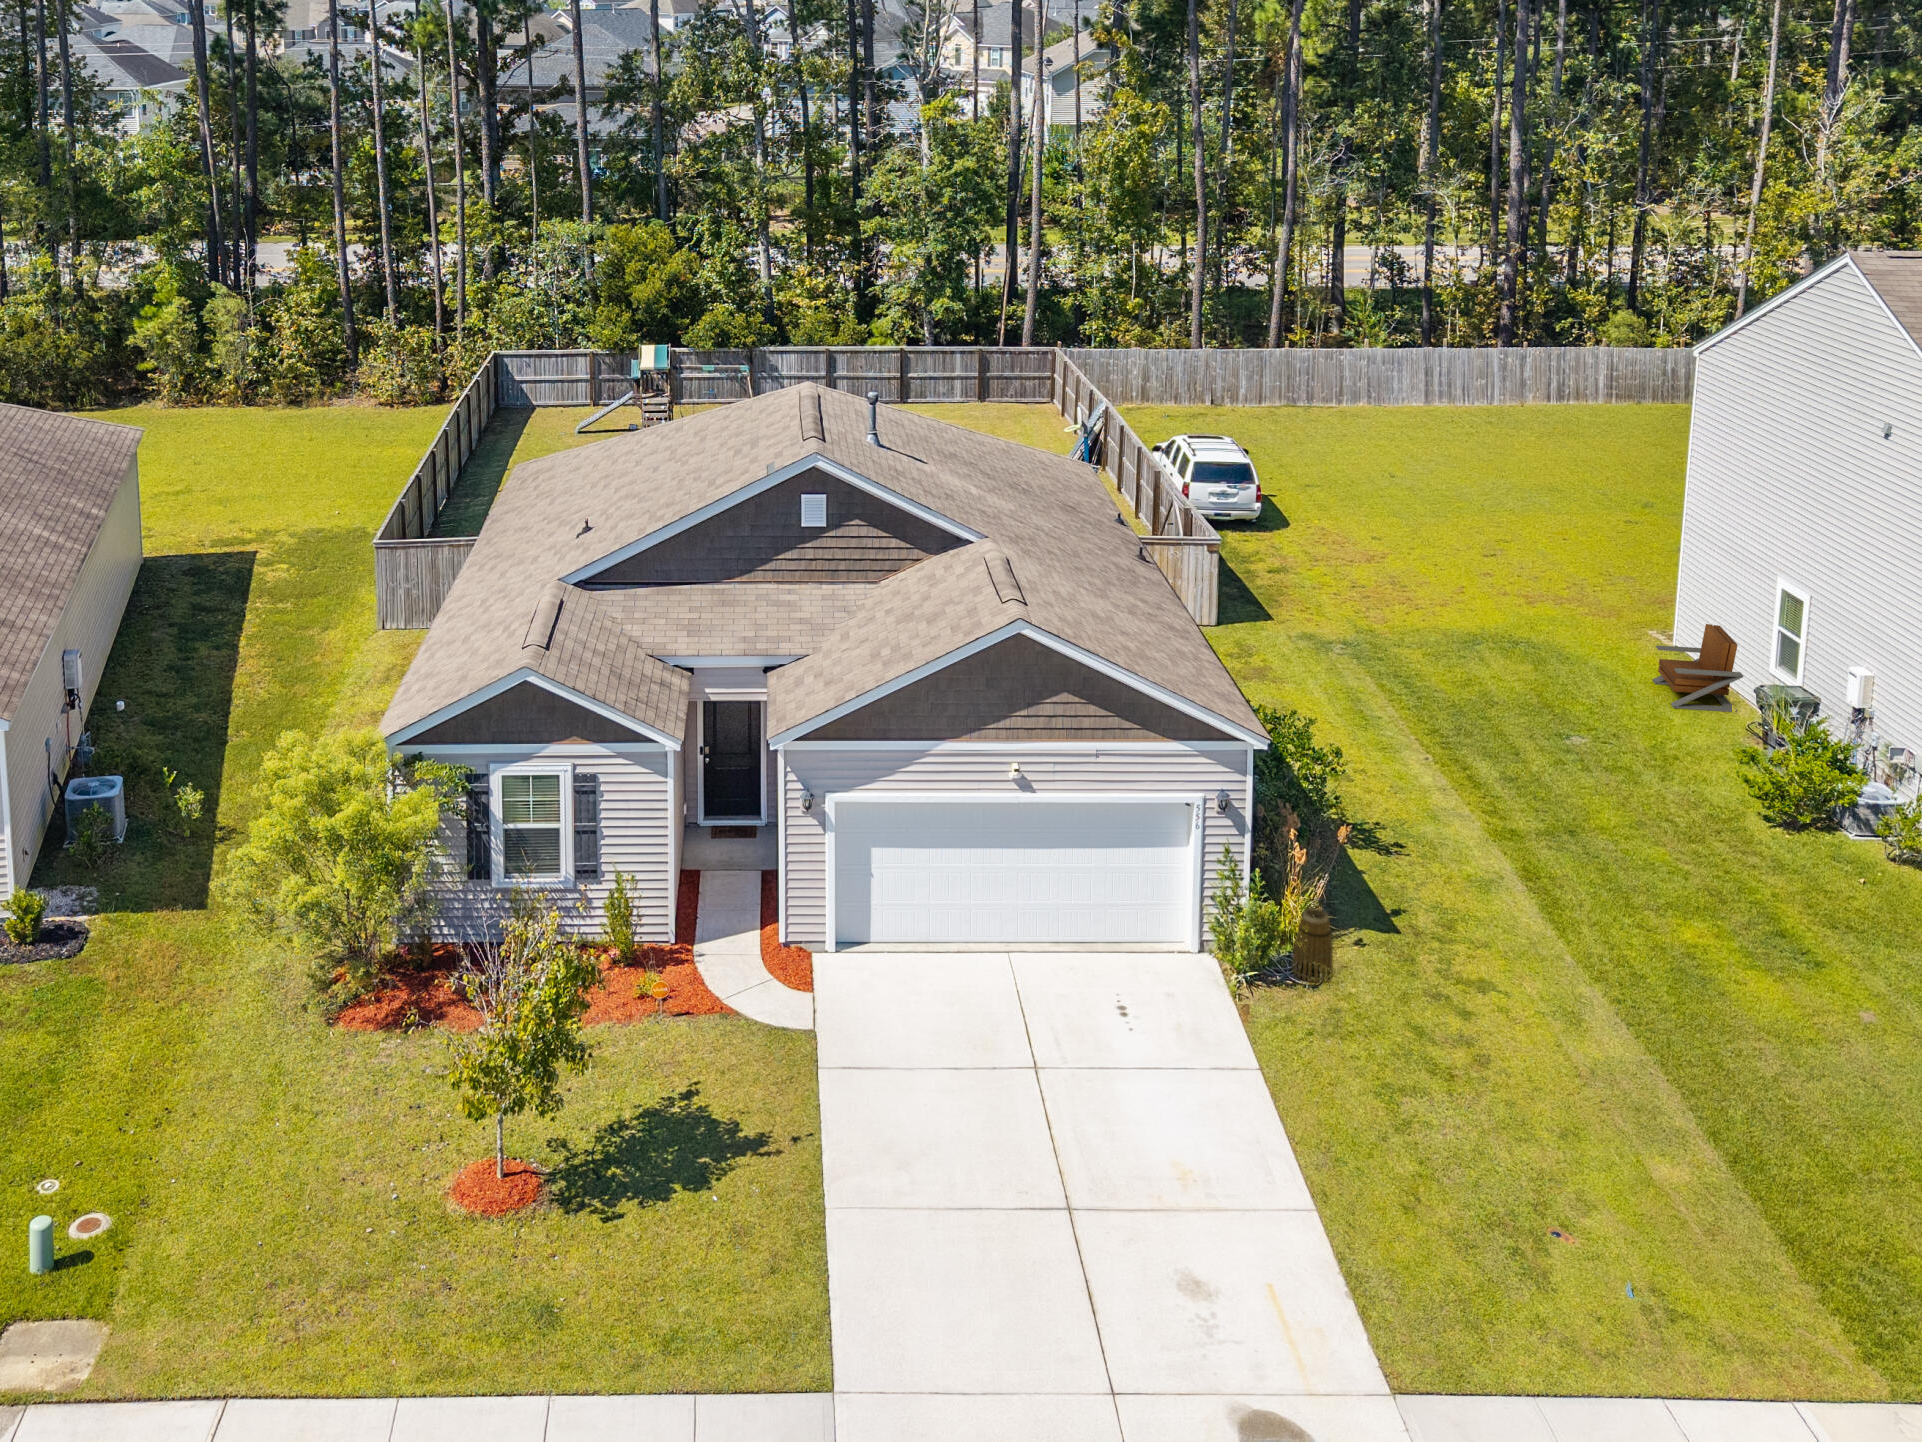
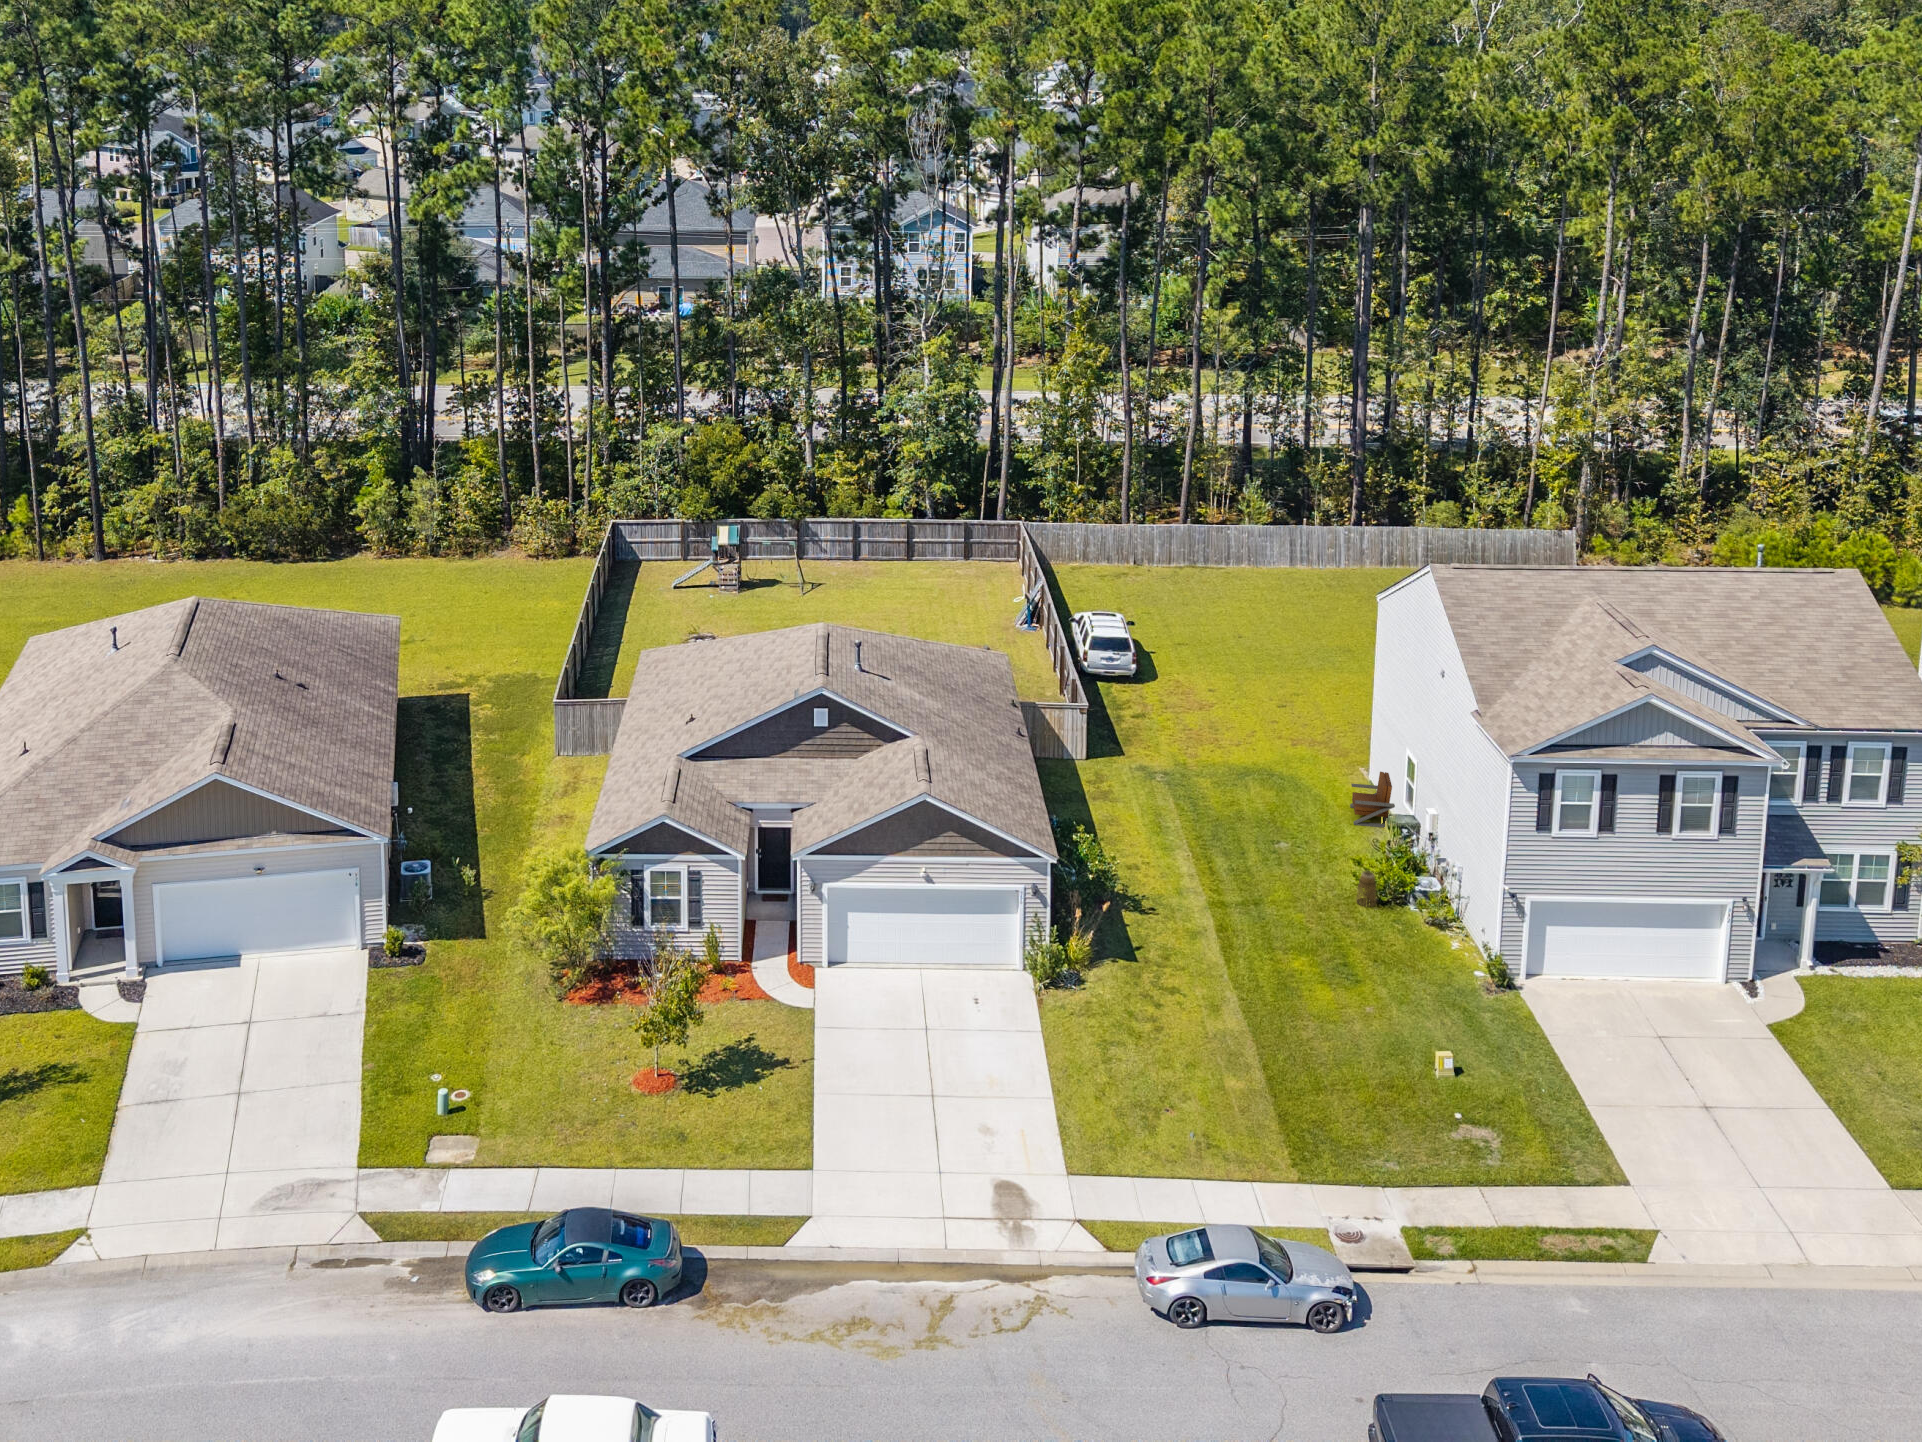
basket: present [1292,908,1333,982] -> present [1356,871,1376,906]

